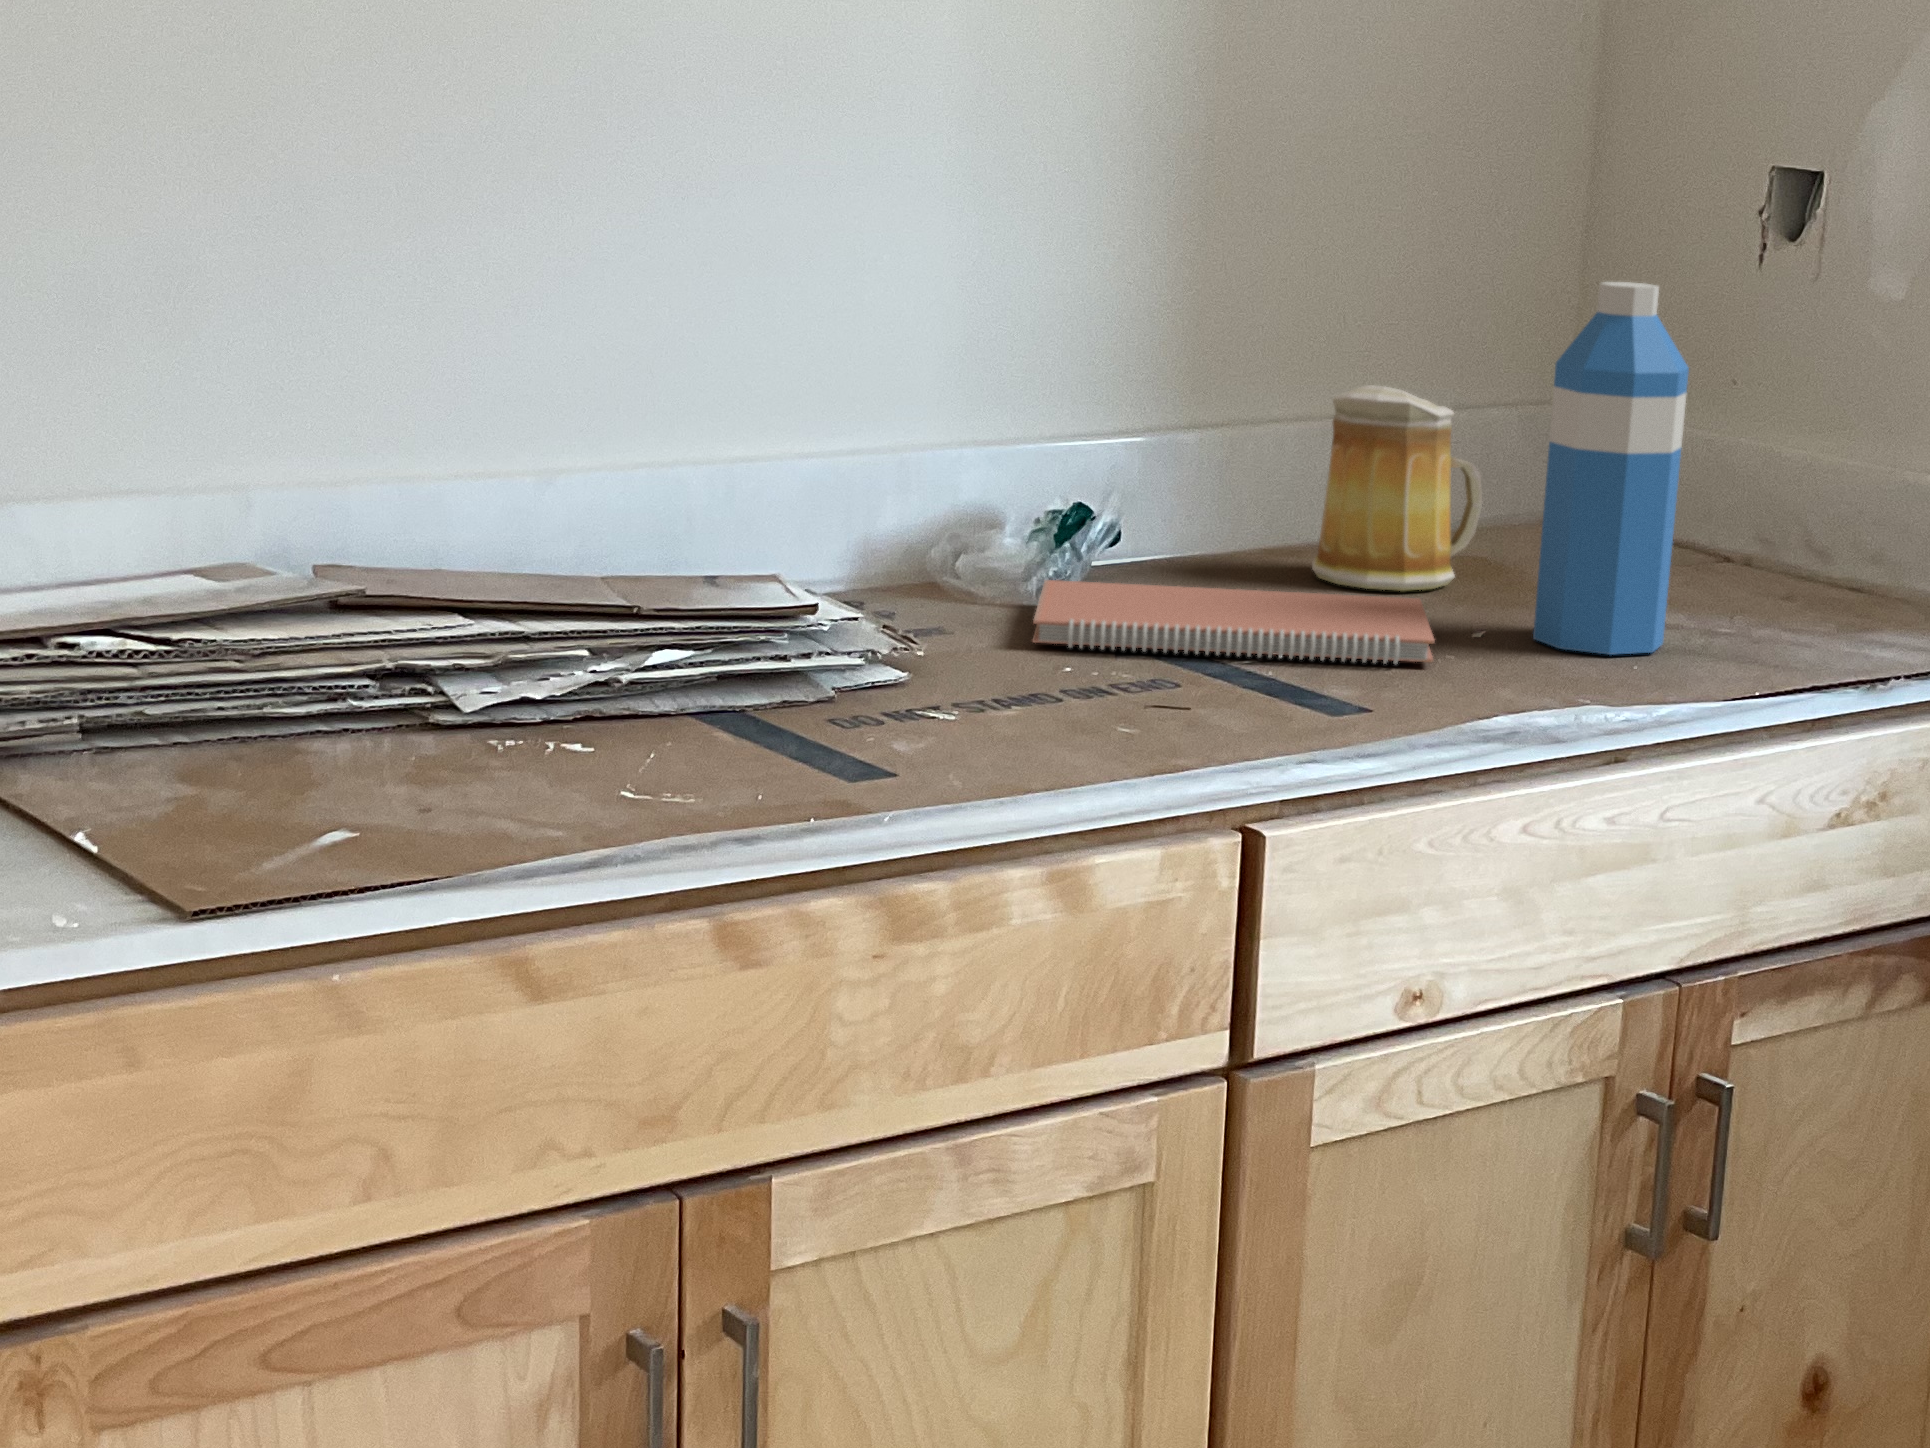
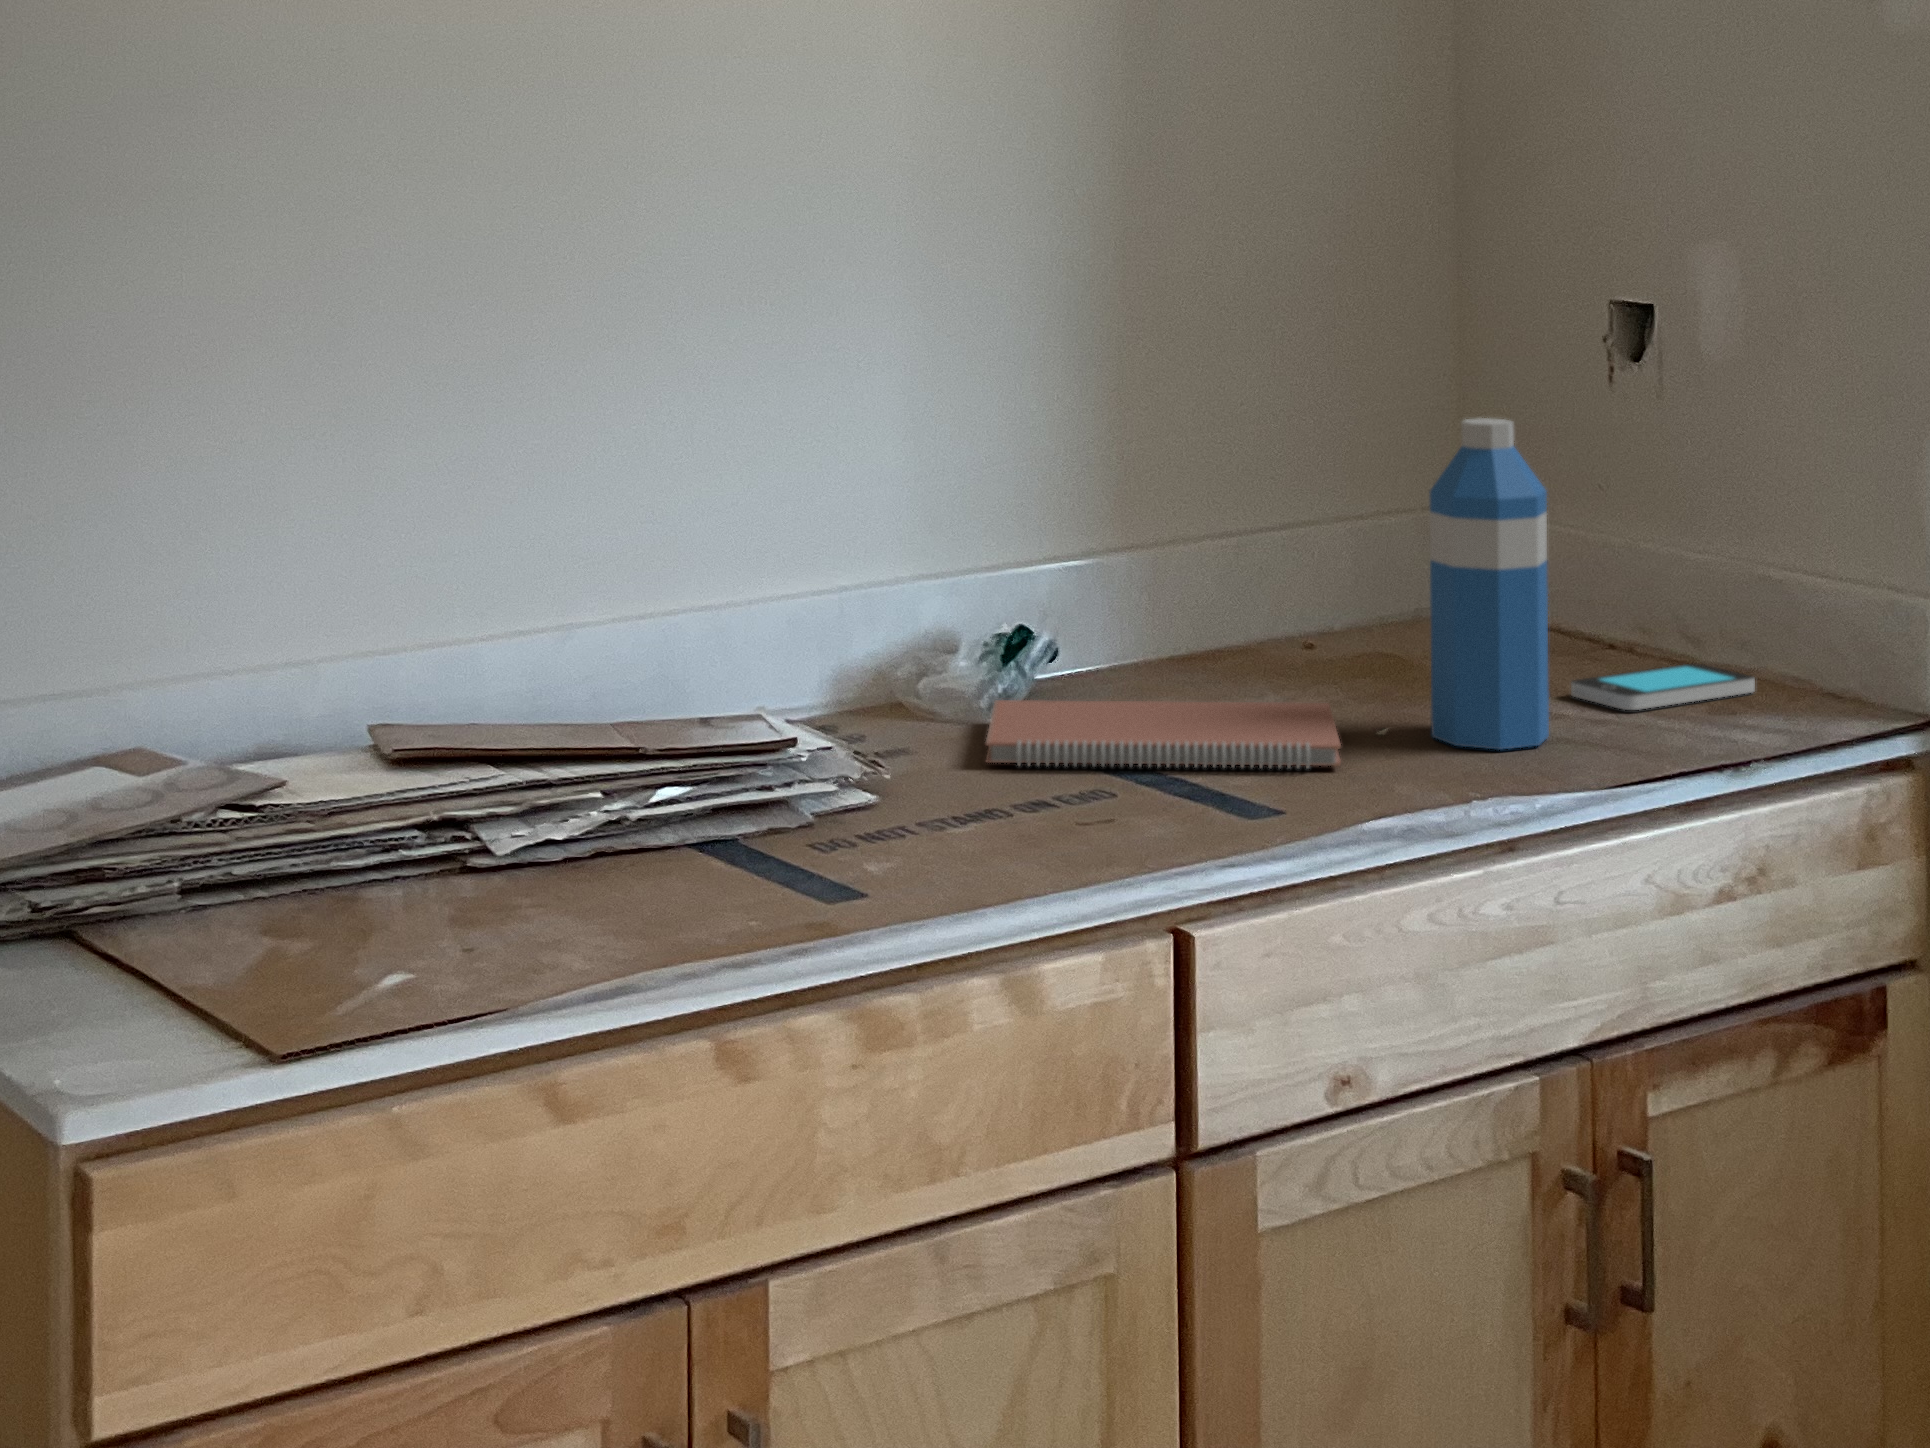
mug: present [1312,385,1482,591] -> none [1233,509,1382,693]
smartphone: none [1686,579,1889,623] -> present [1571,664,1755,710]

